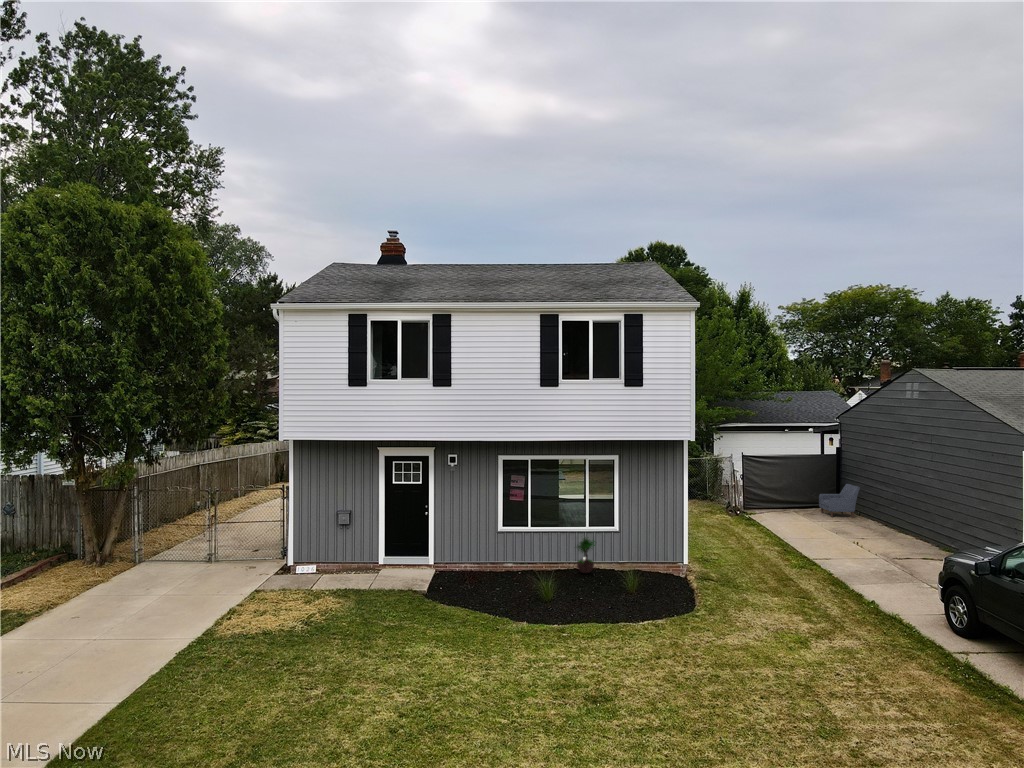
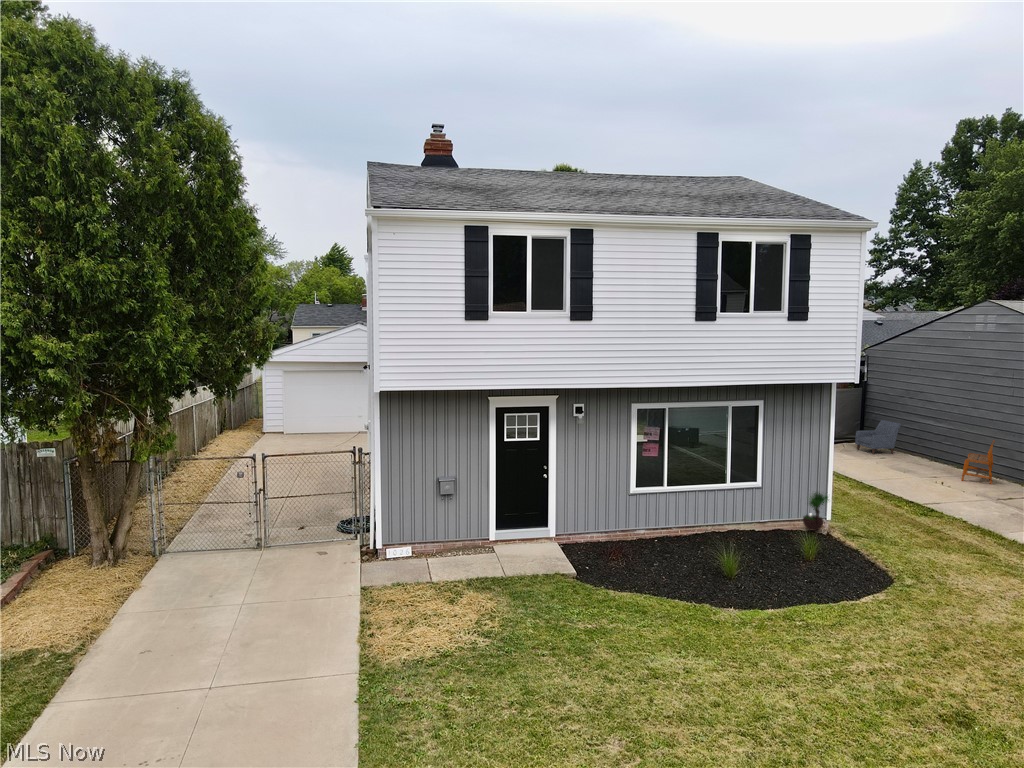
bench: none [886,503,928,547] -> present [961,441,995,484]
potted tree: present [577,538,595,573] -> present [803,493,828,531]

